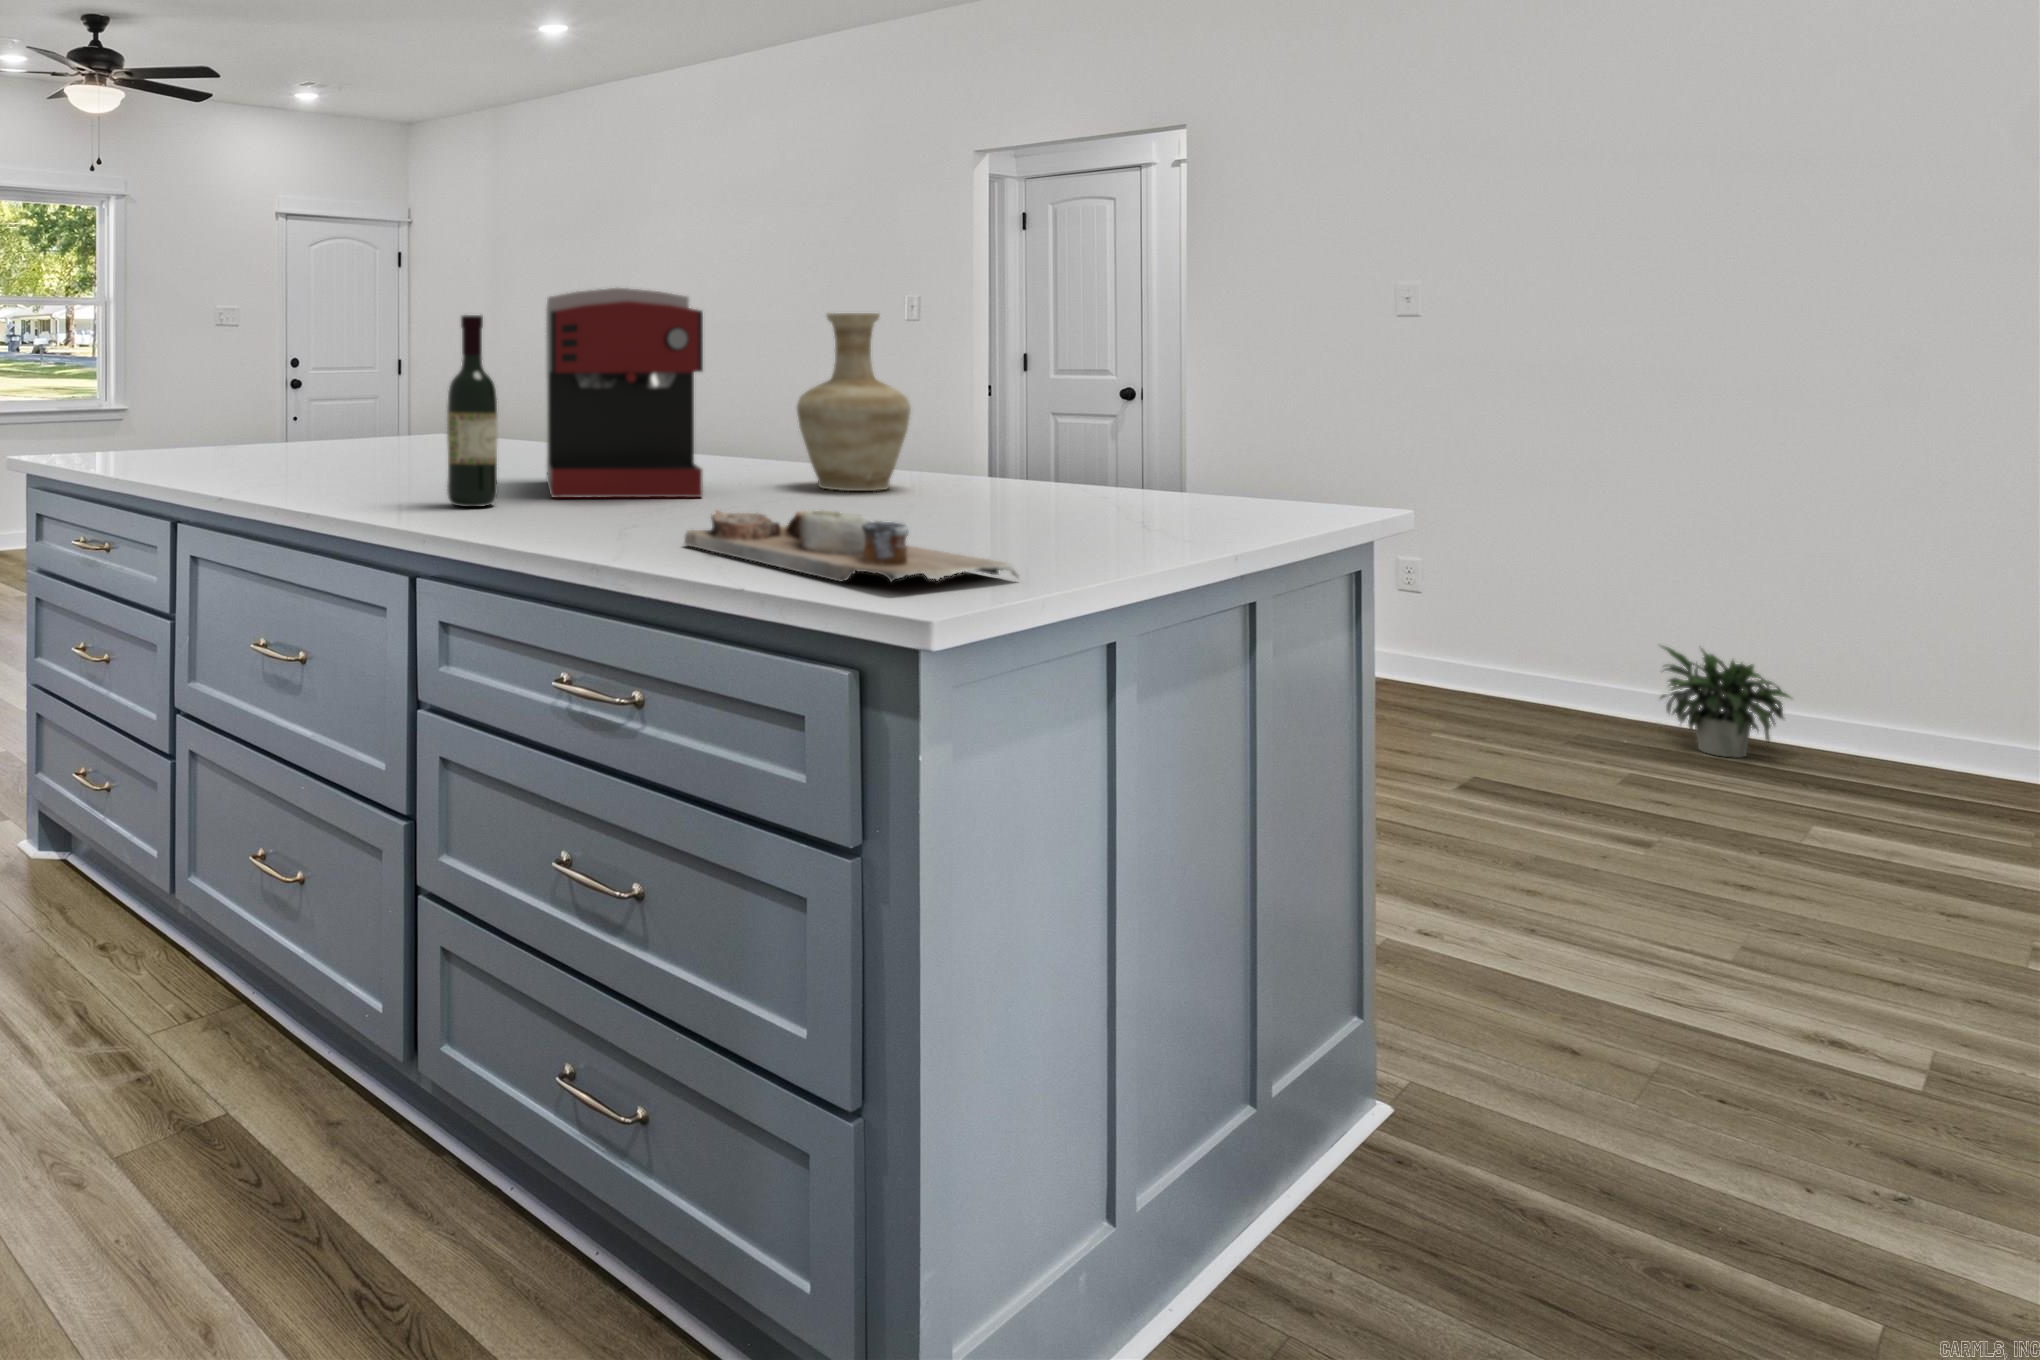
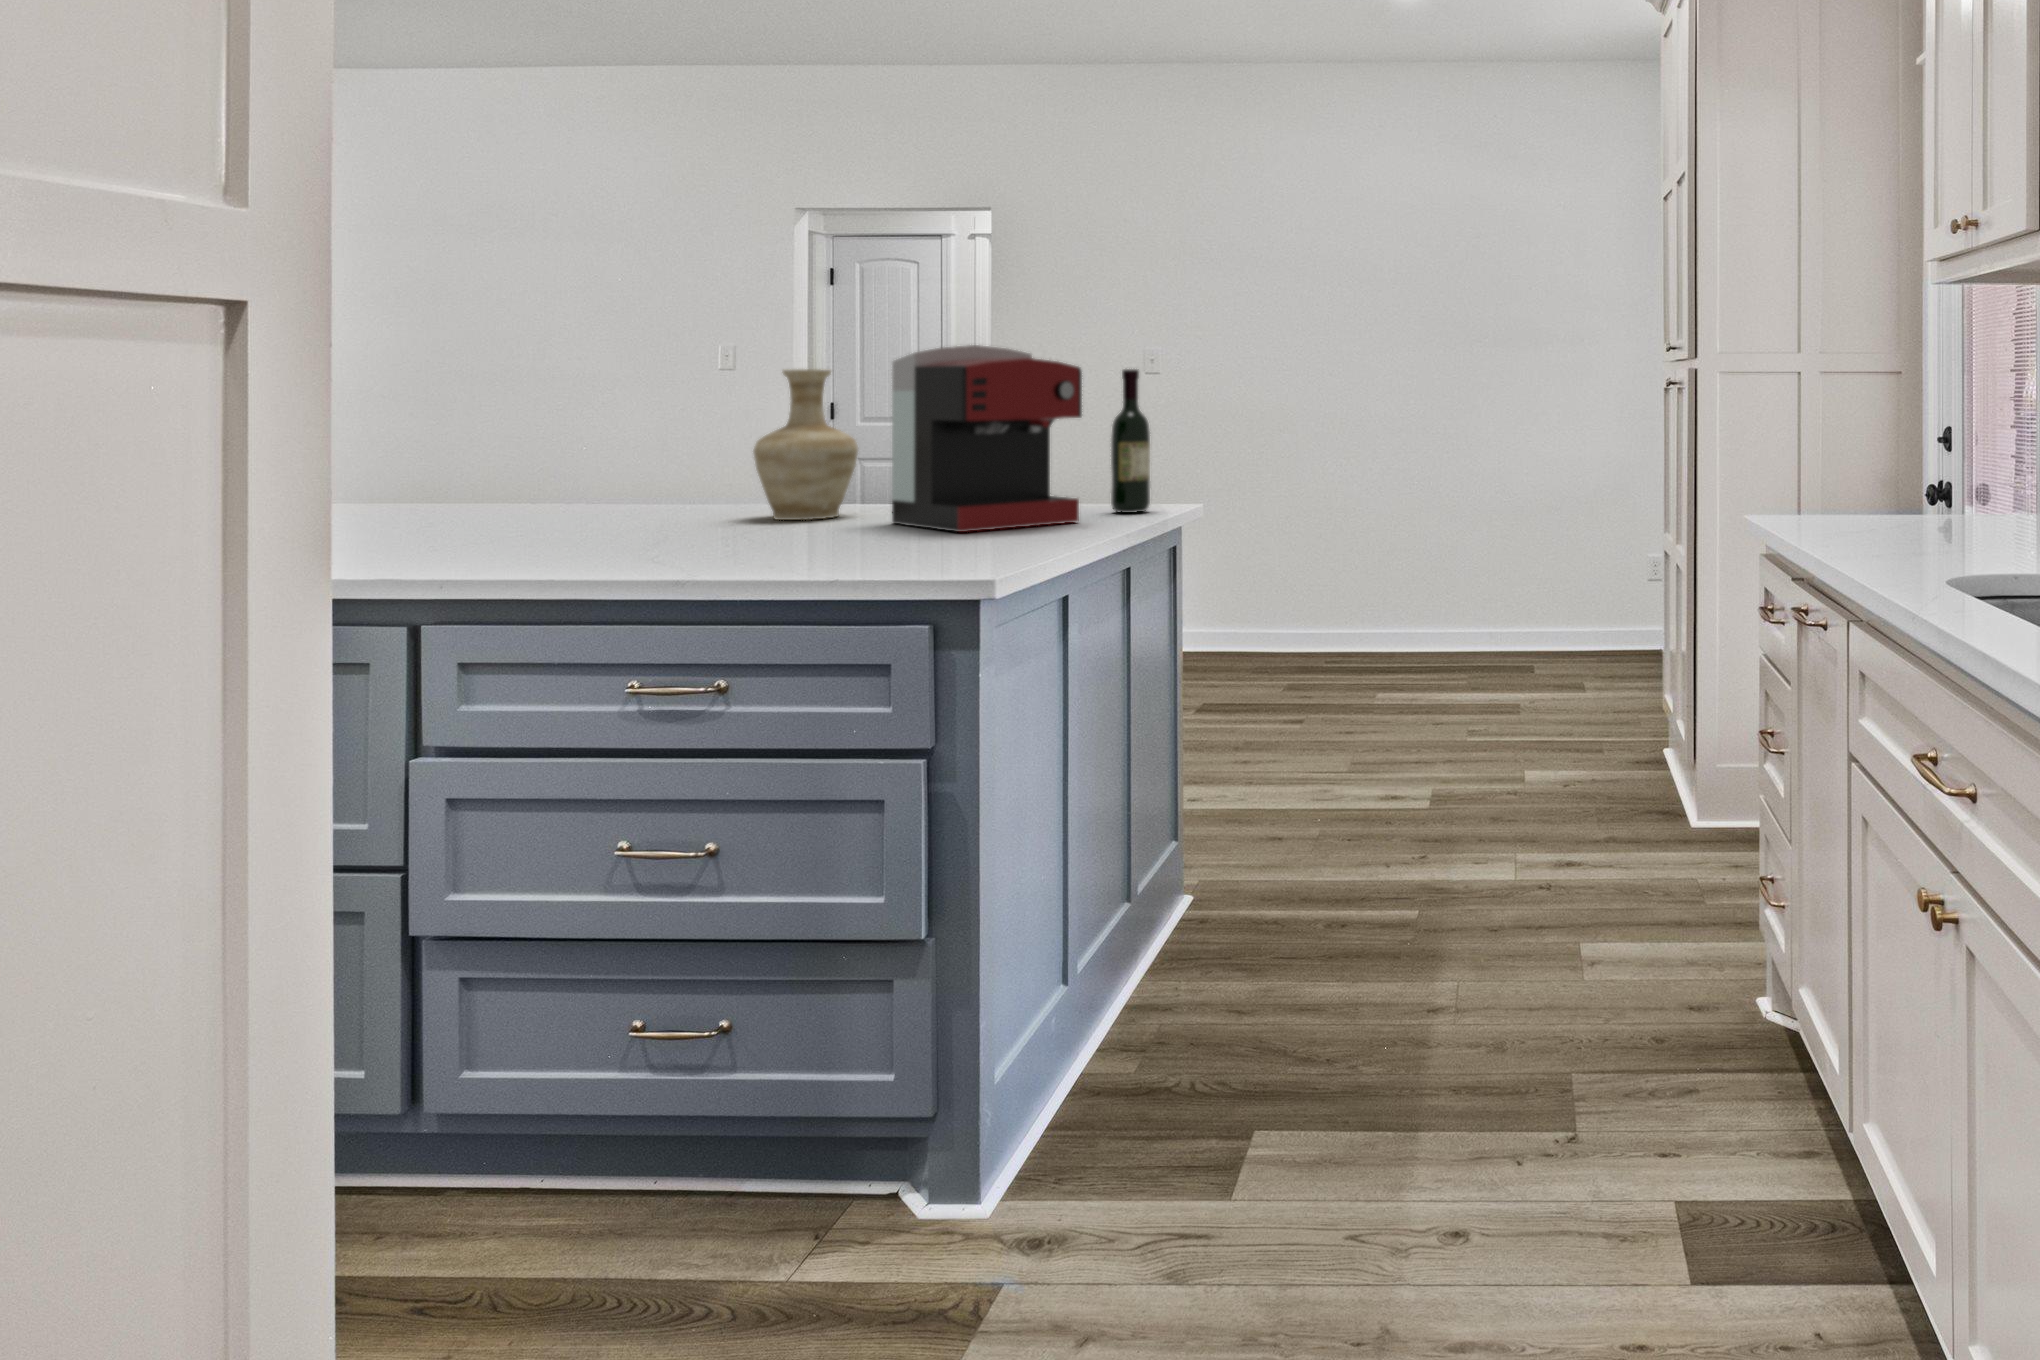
coffee maker: present [546,288,703,498] -> present [892,345,1082,532]
wine bottle: present [447,315,497,507] -> present [1111,369,1150,513]
cutting board: present [685,510,1018,582] -> none [736,522,1023,569]
potted plant: present [1659,646,1790,758] -> none [1300,595,1372,667]

